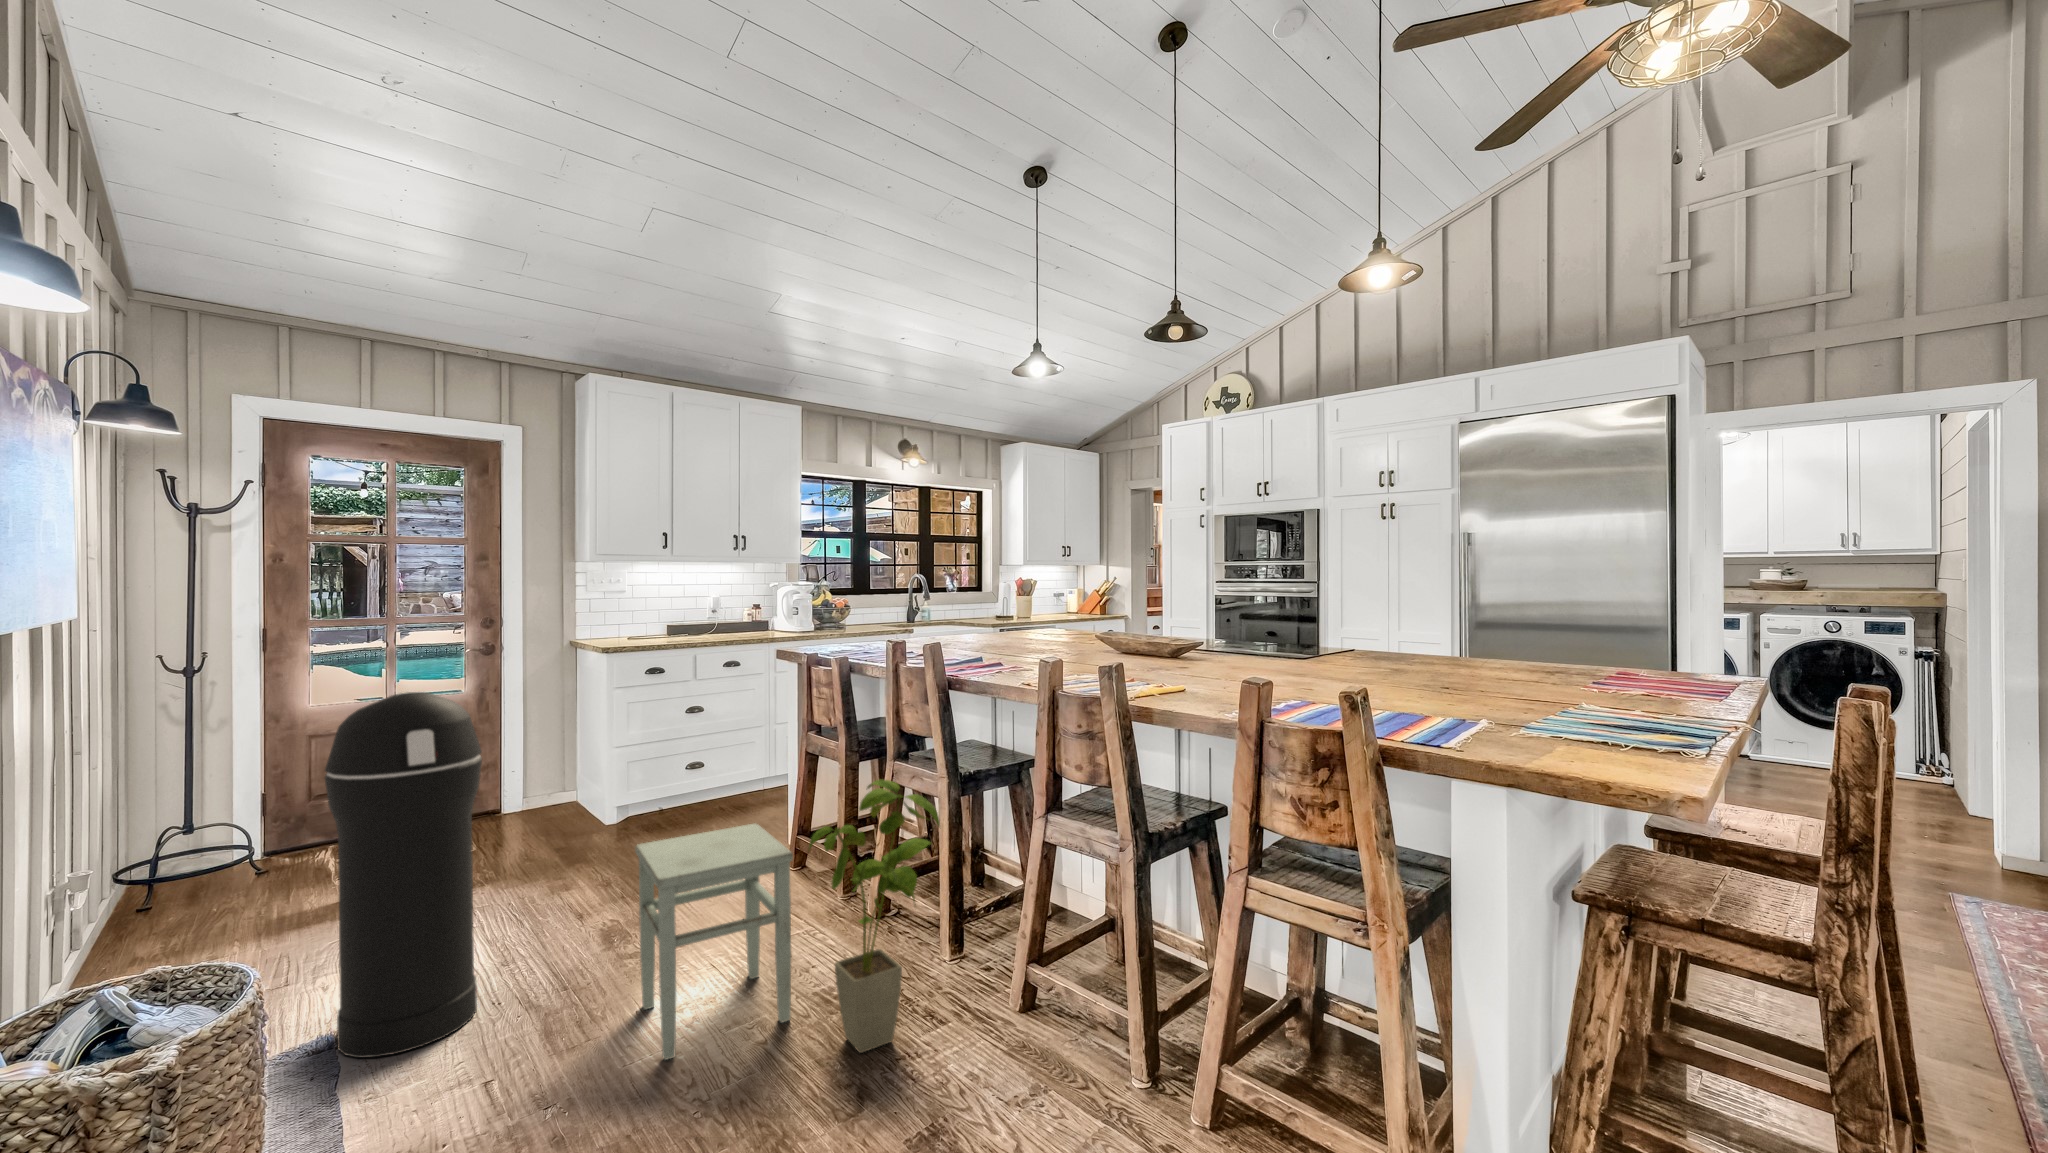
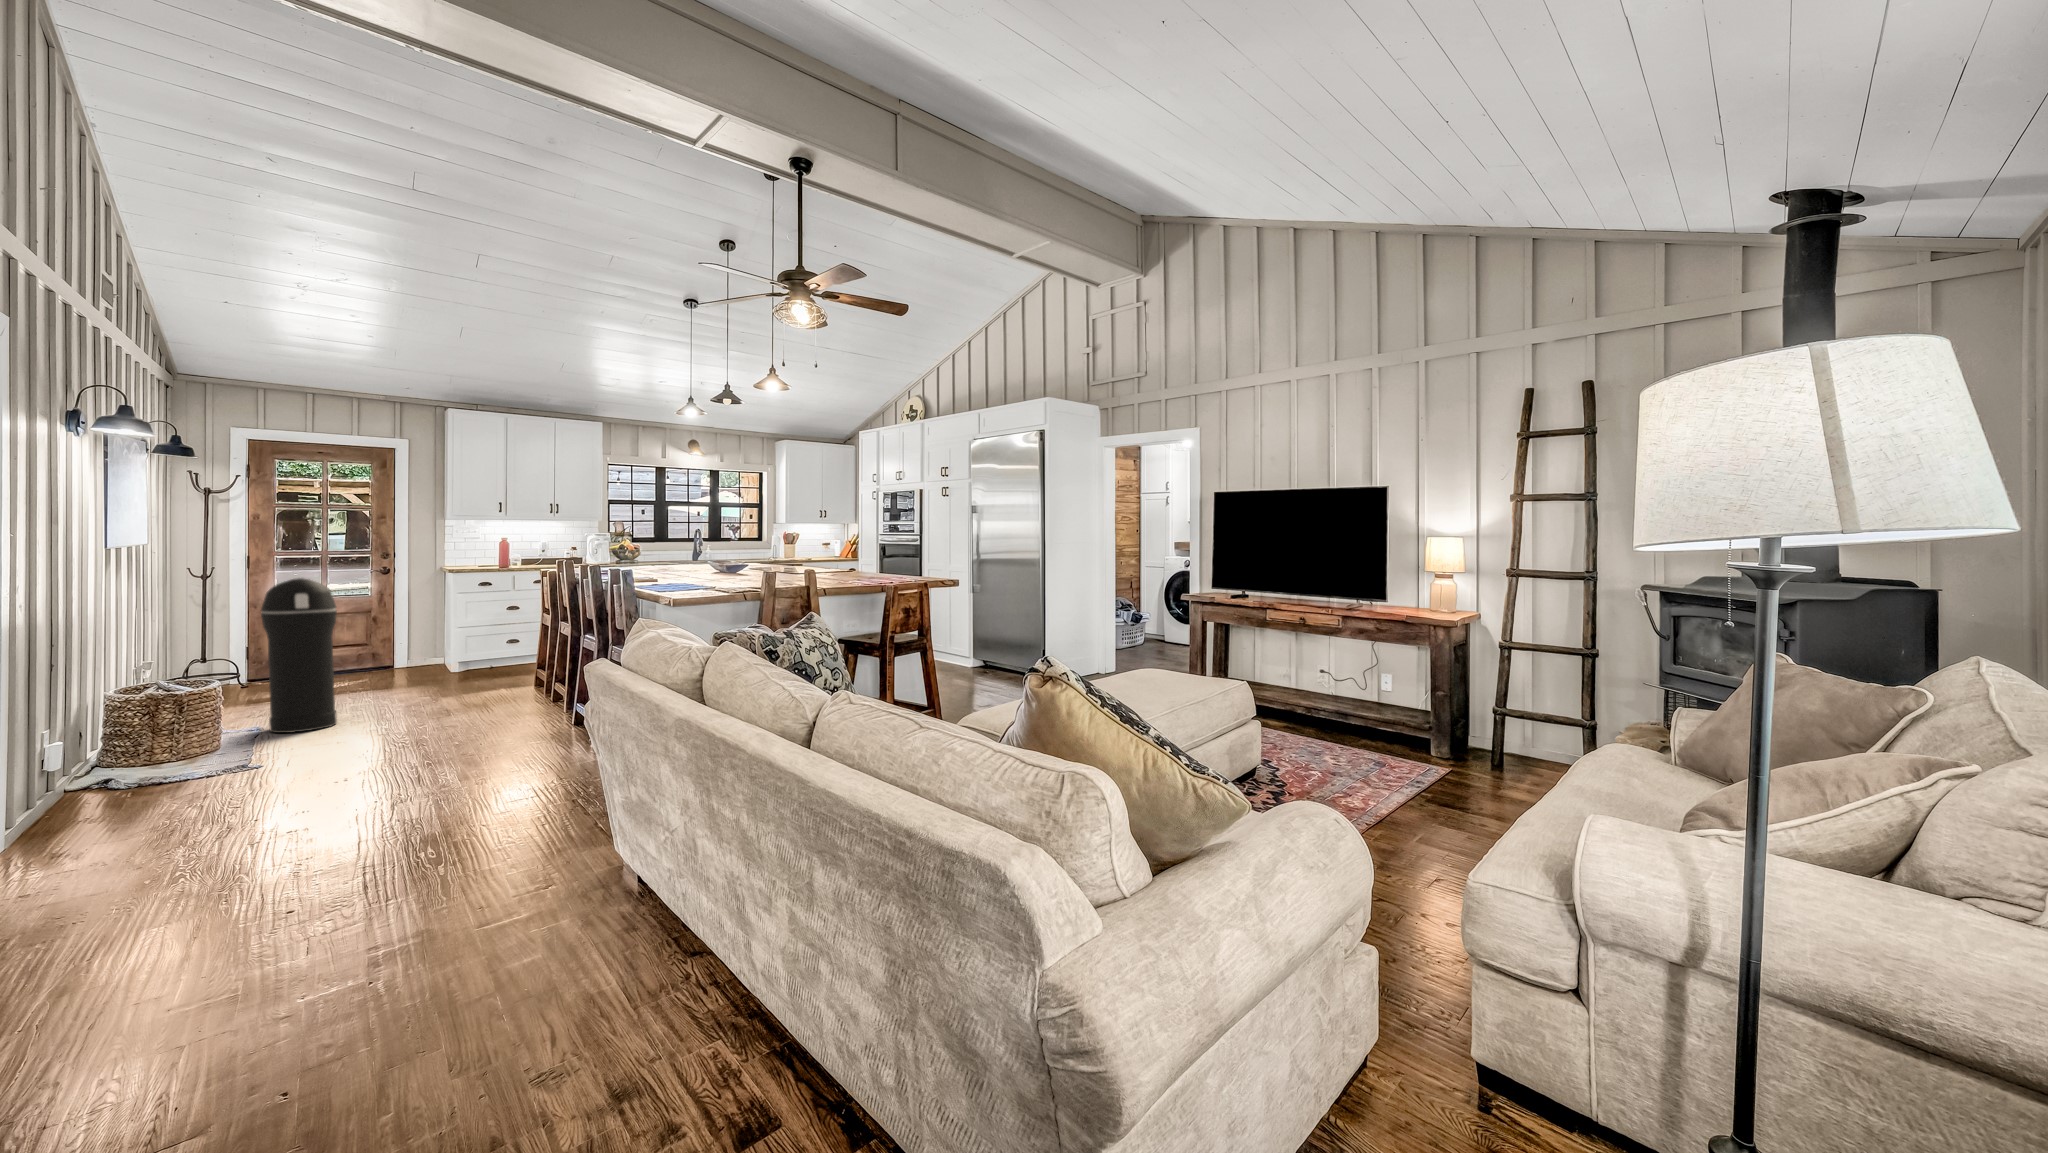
house plant: present [809,780,940,1053] -> none [469,619,541,735]
stool: present [635,824,793,1060] -> none [400,647,473,735]

